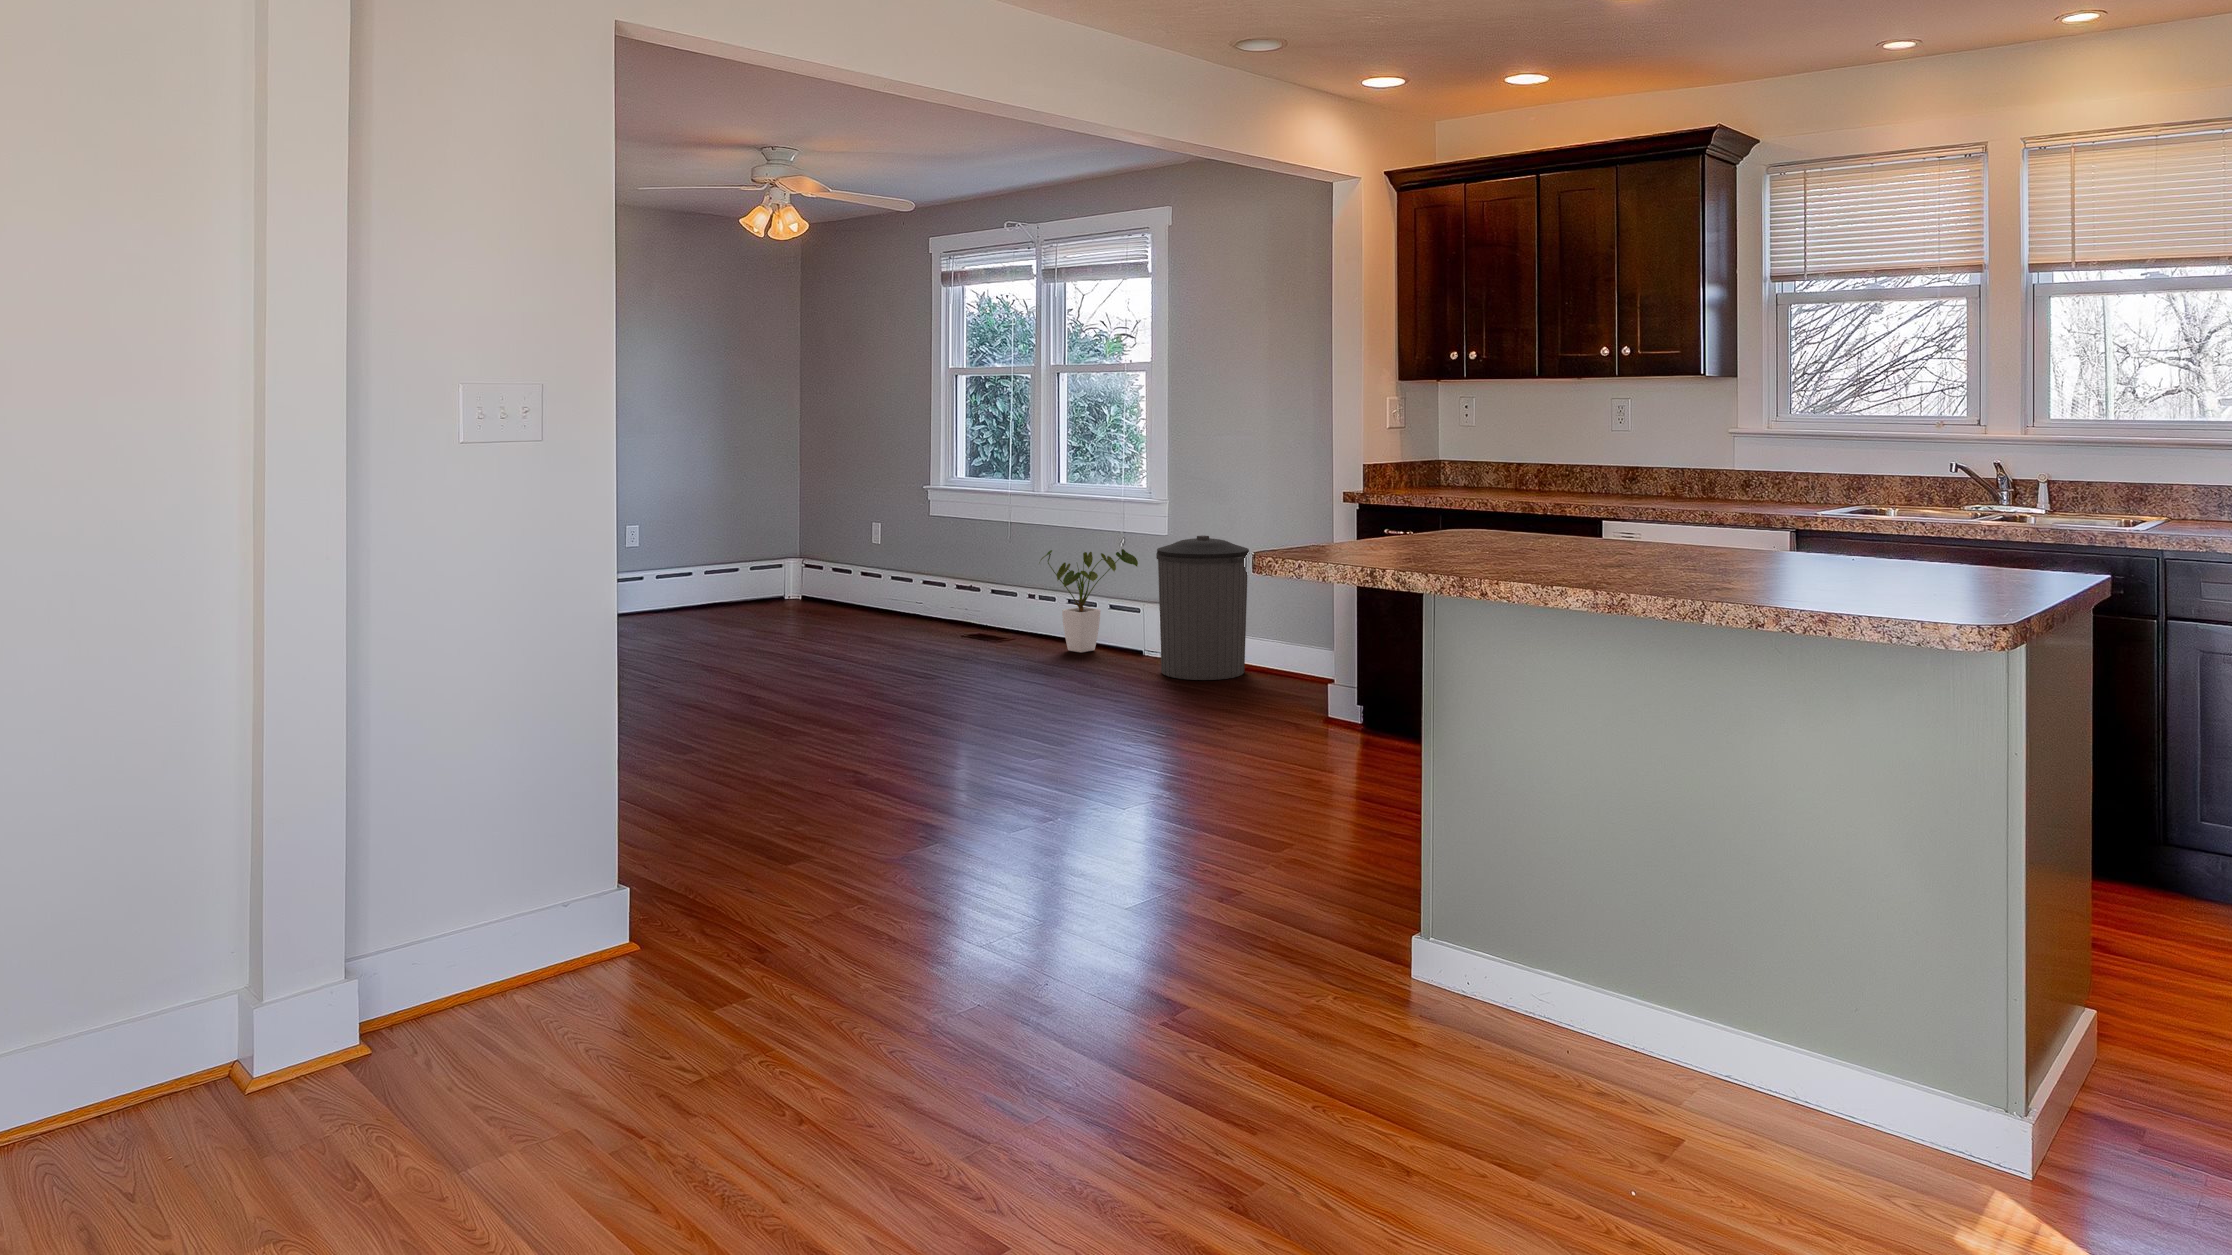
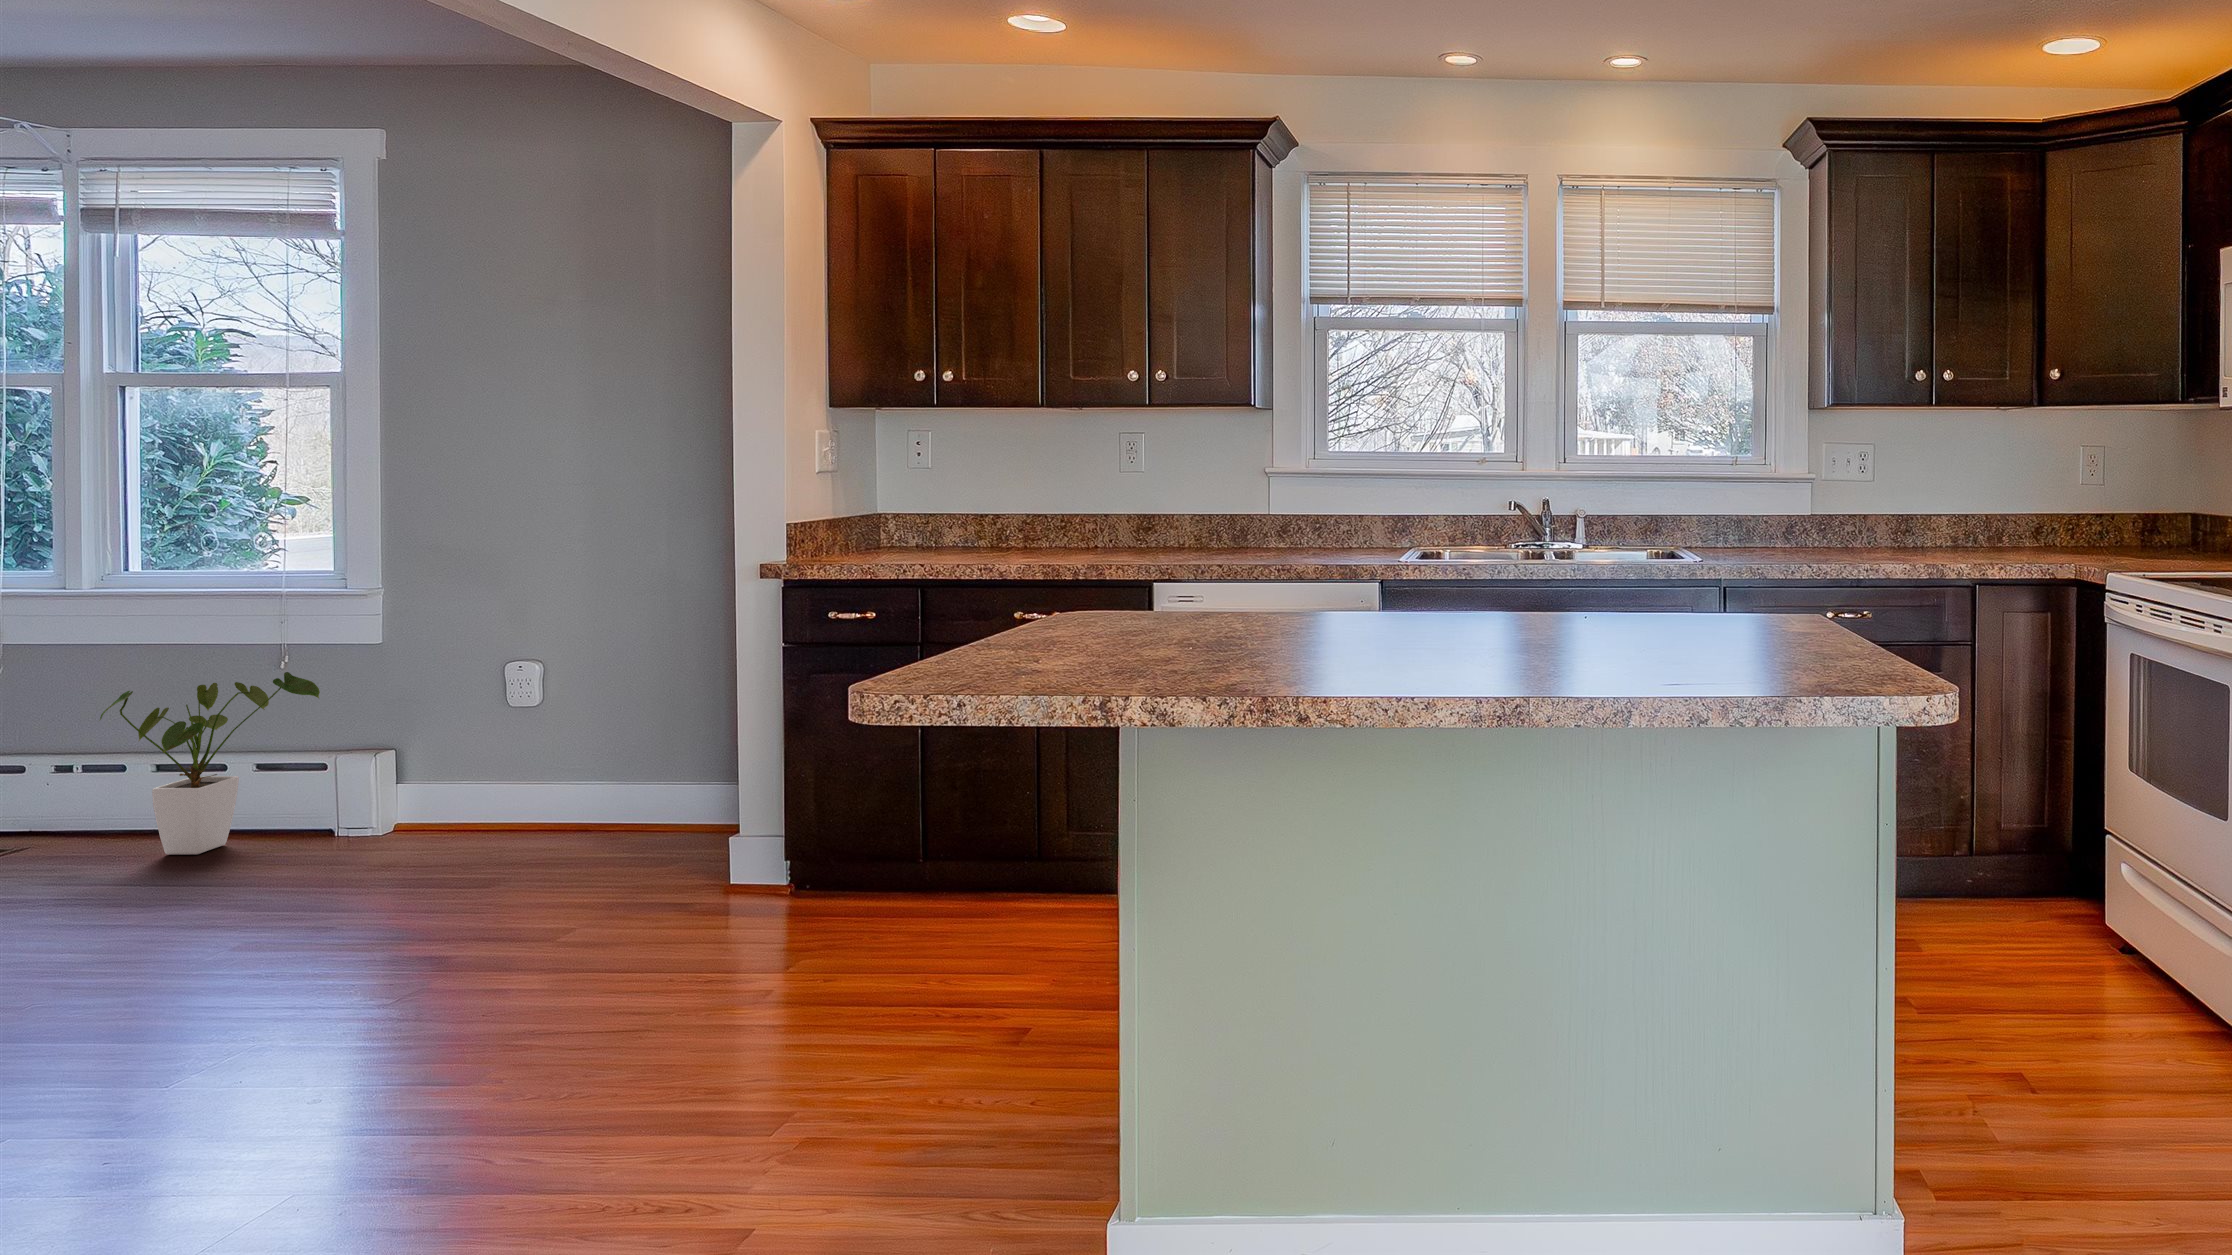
trash can: present [1156,535,1249,680] -> none [380,641,557,871]

